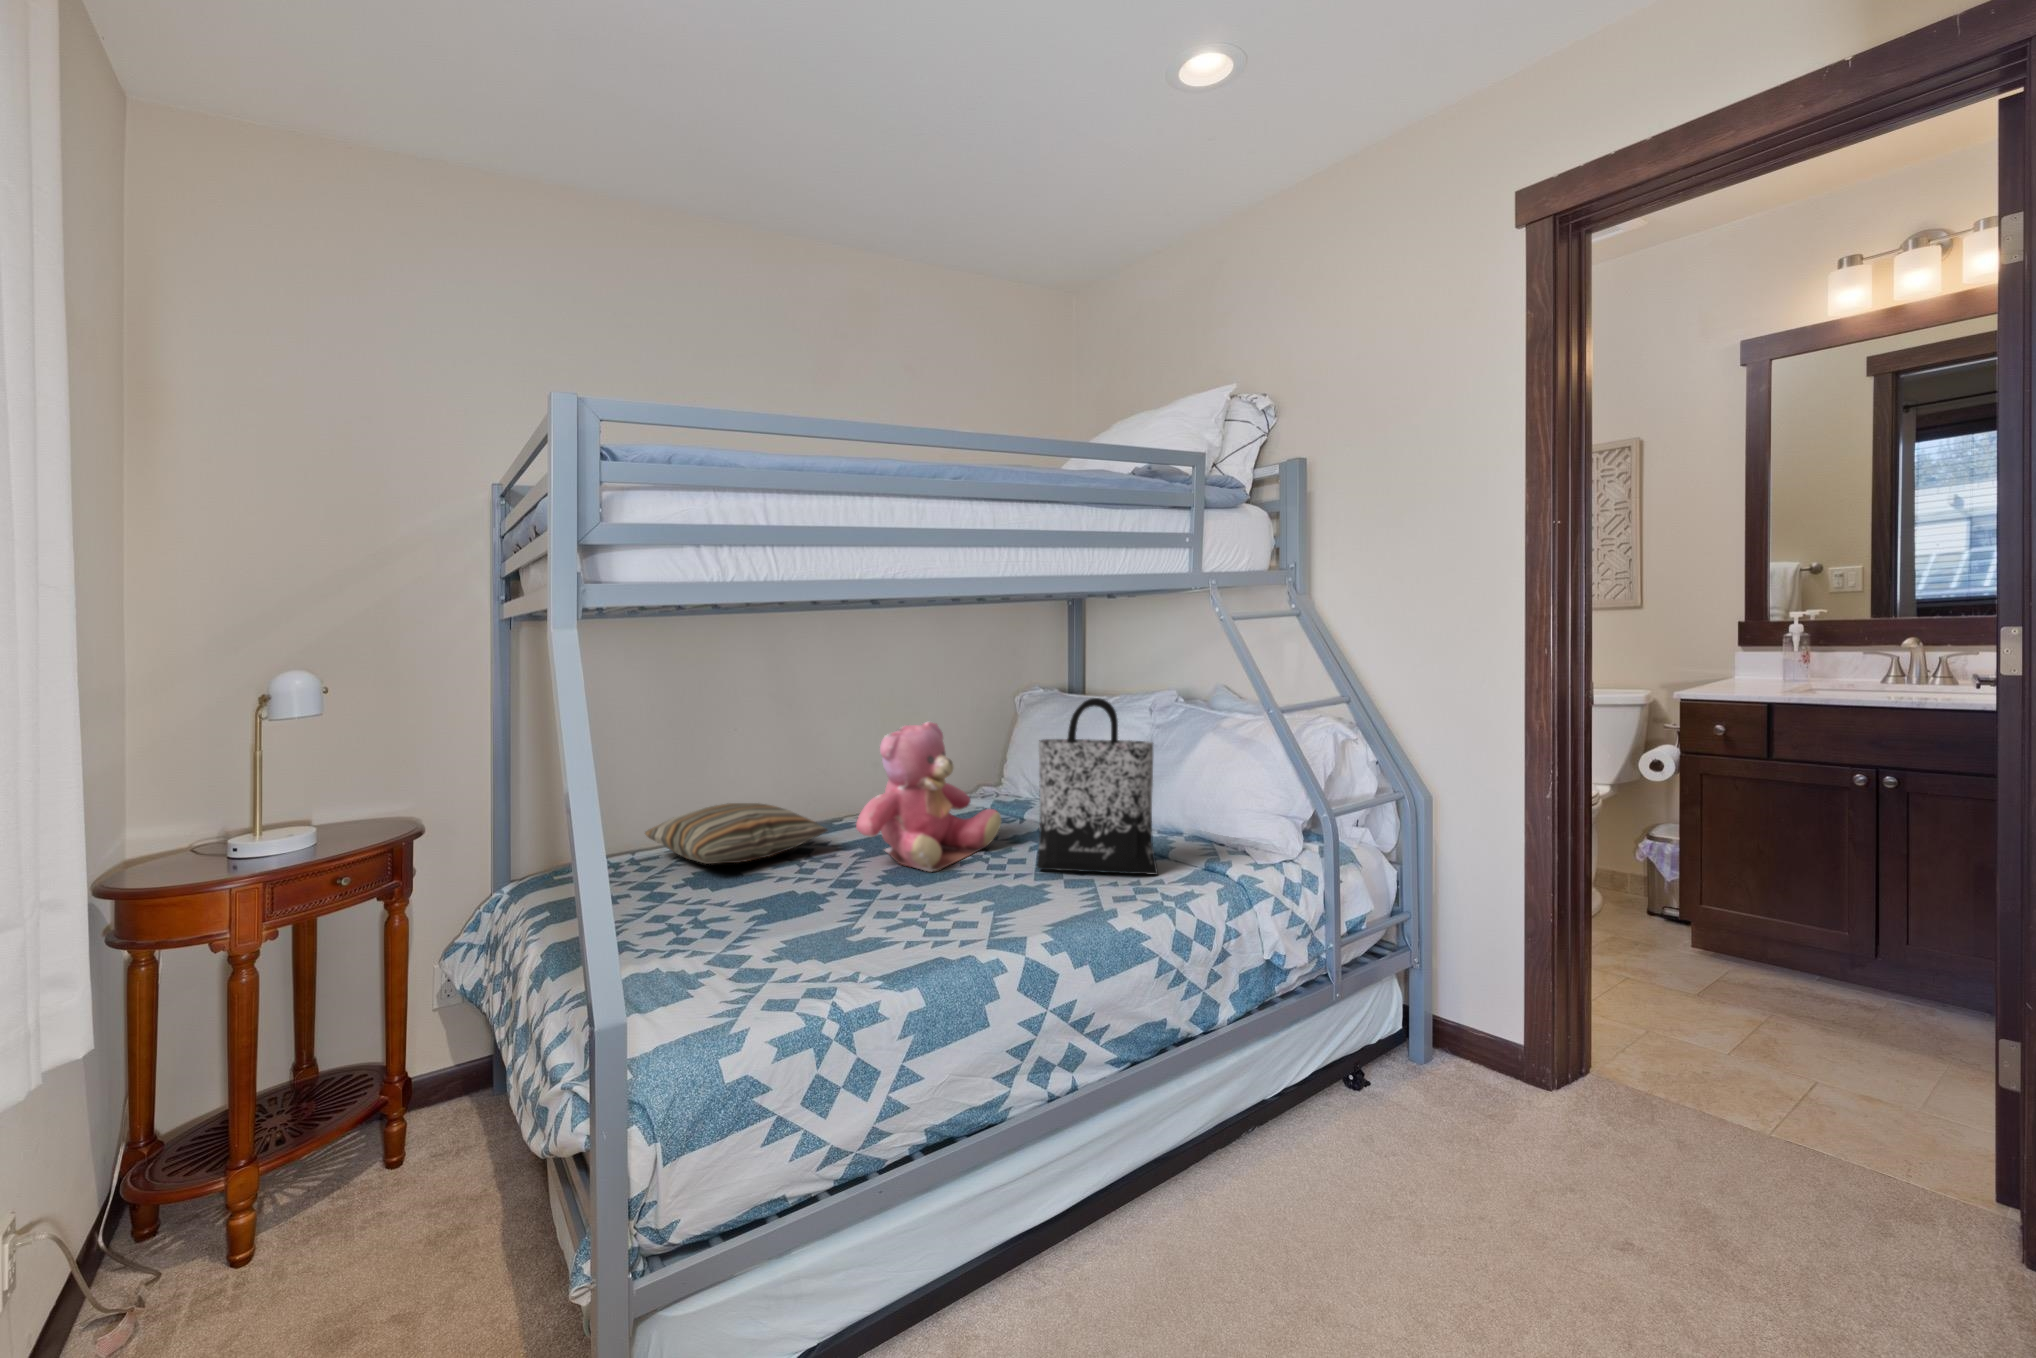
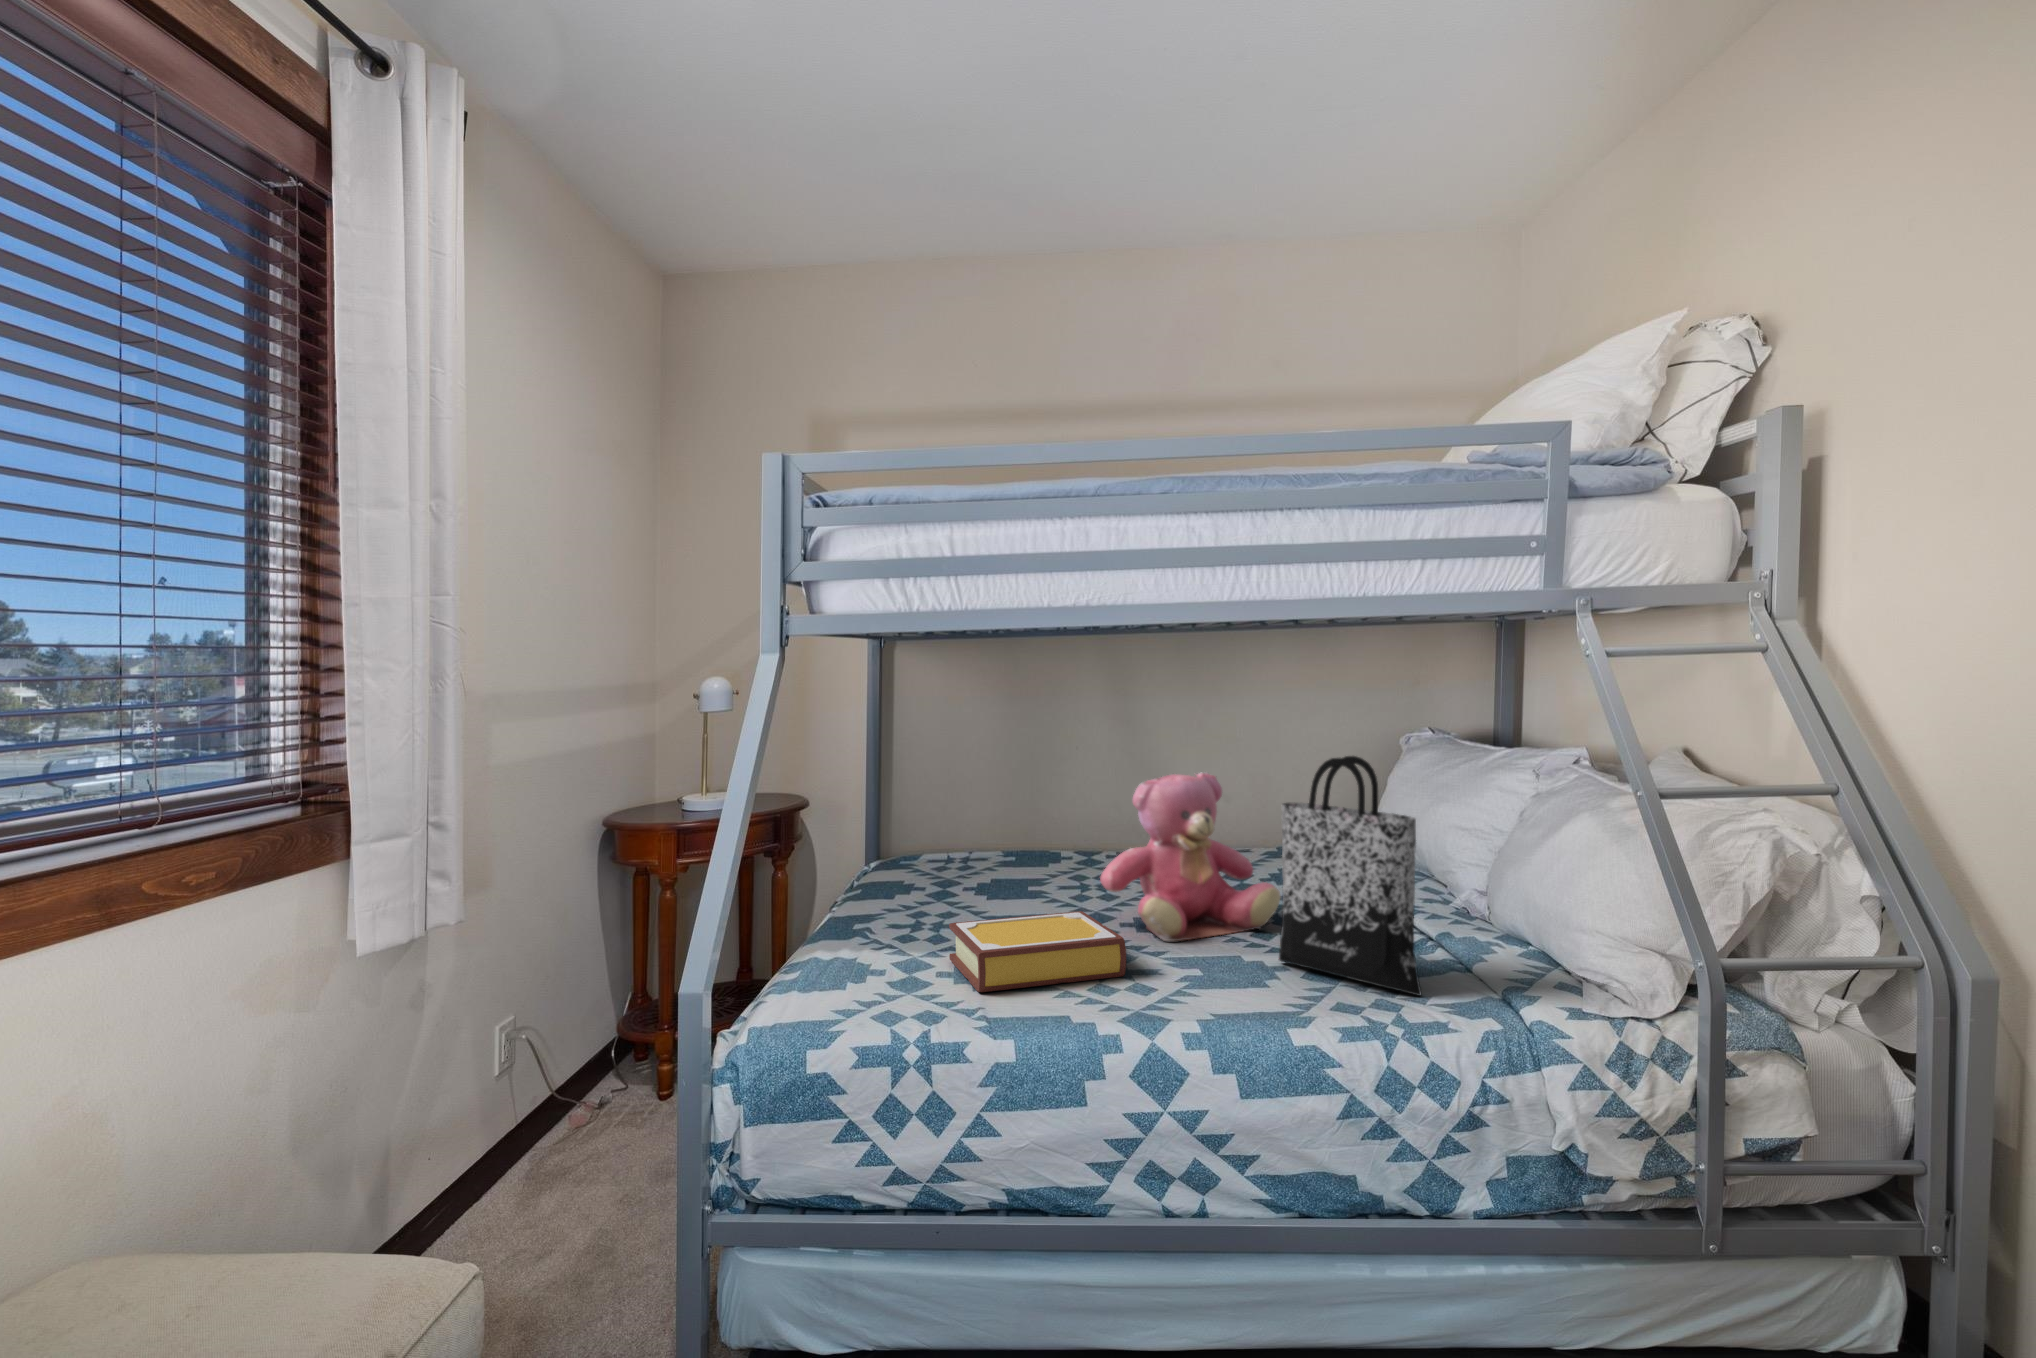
pillow: present [645,803,827,864] -> none [946,841,1100,900]
book: none [761,858,943,952] -> present [949,911,1126,992]

